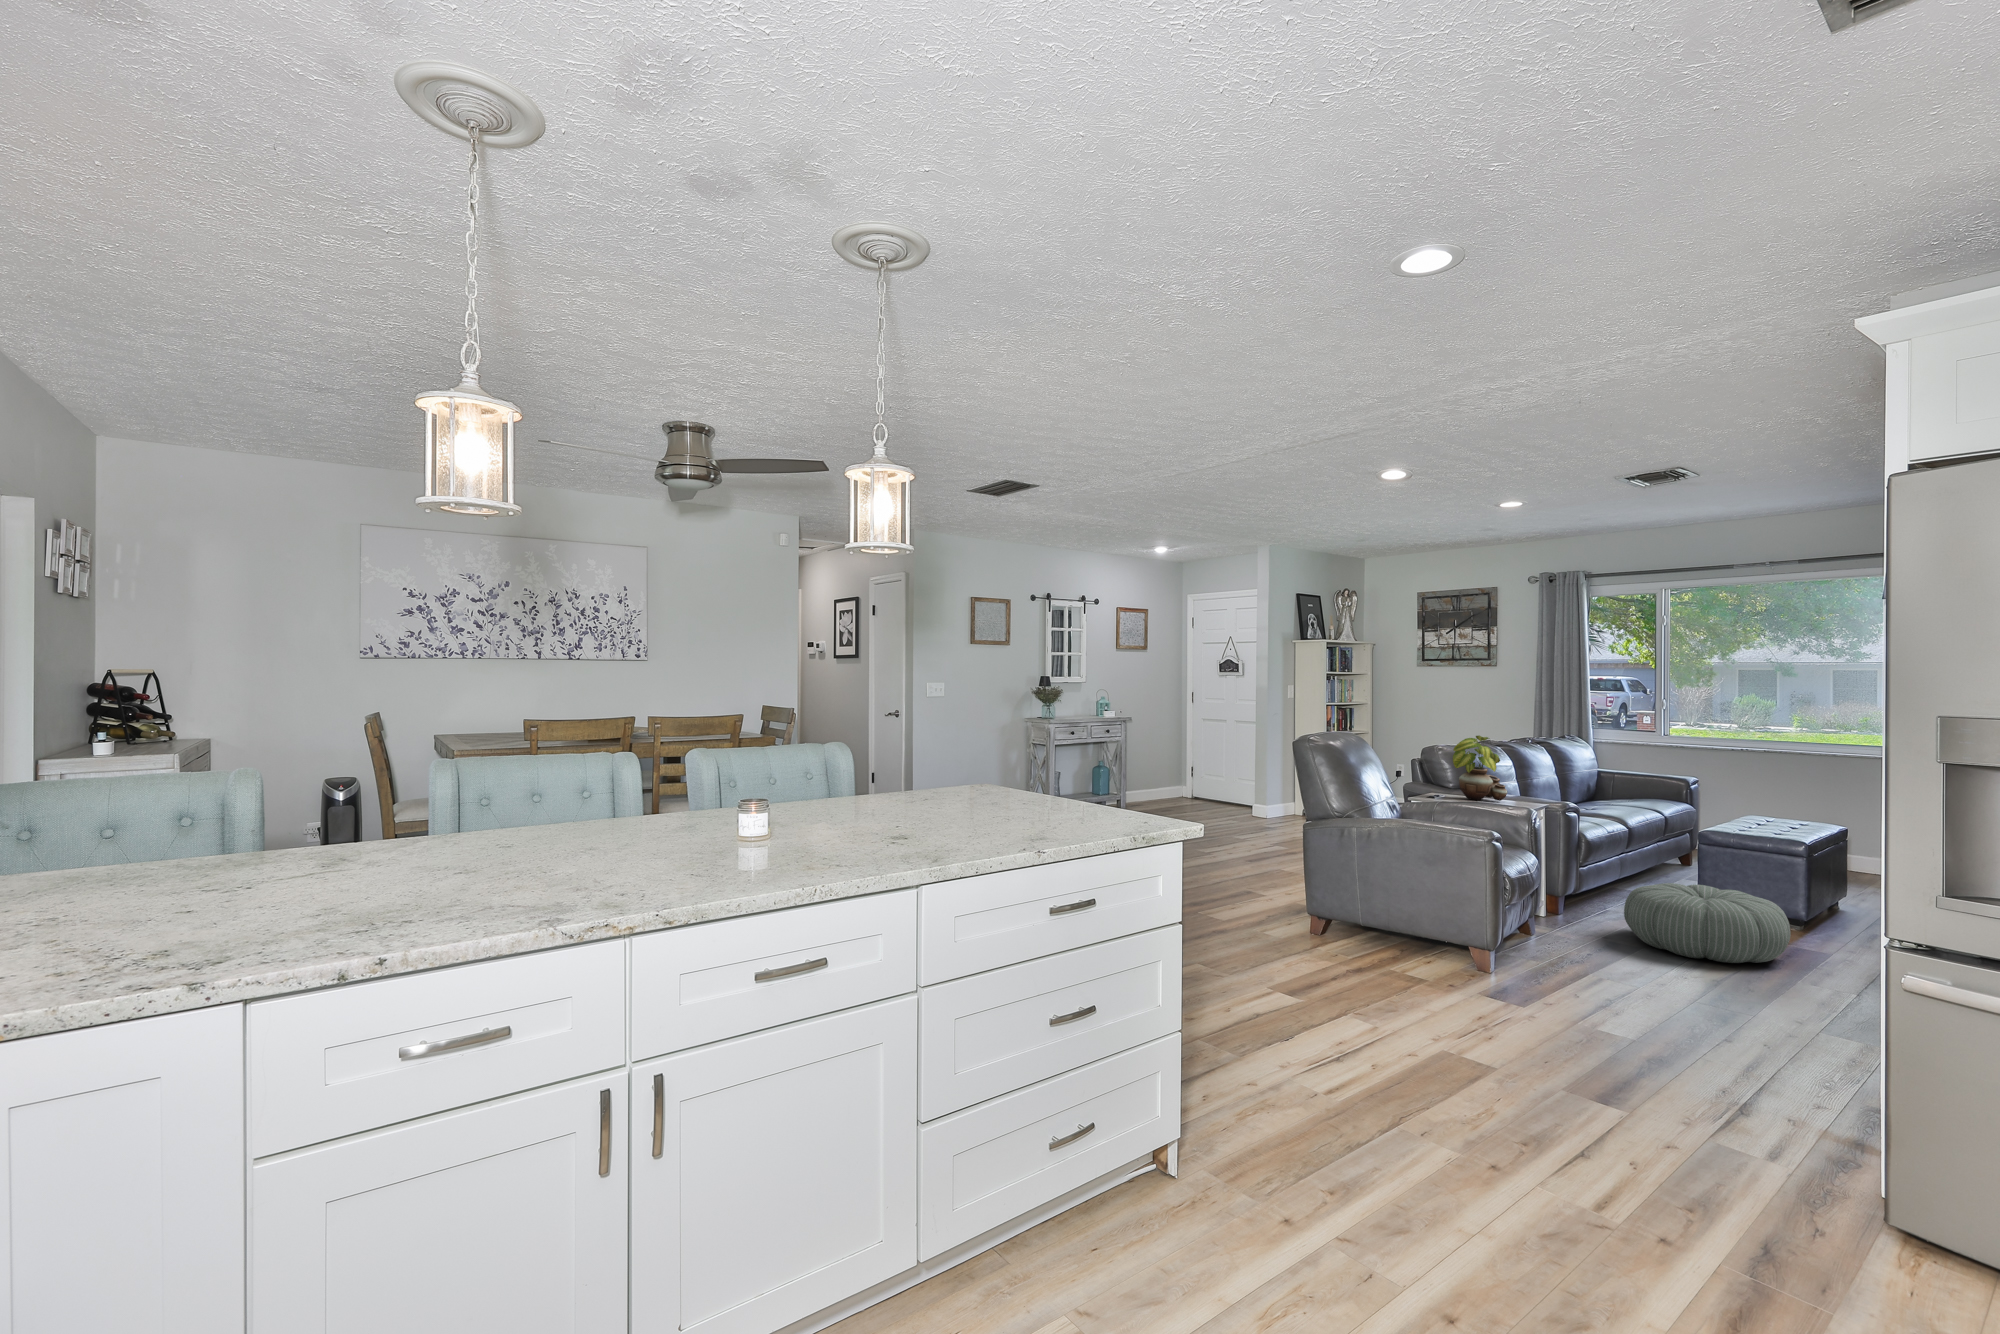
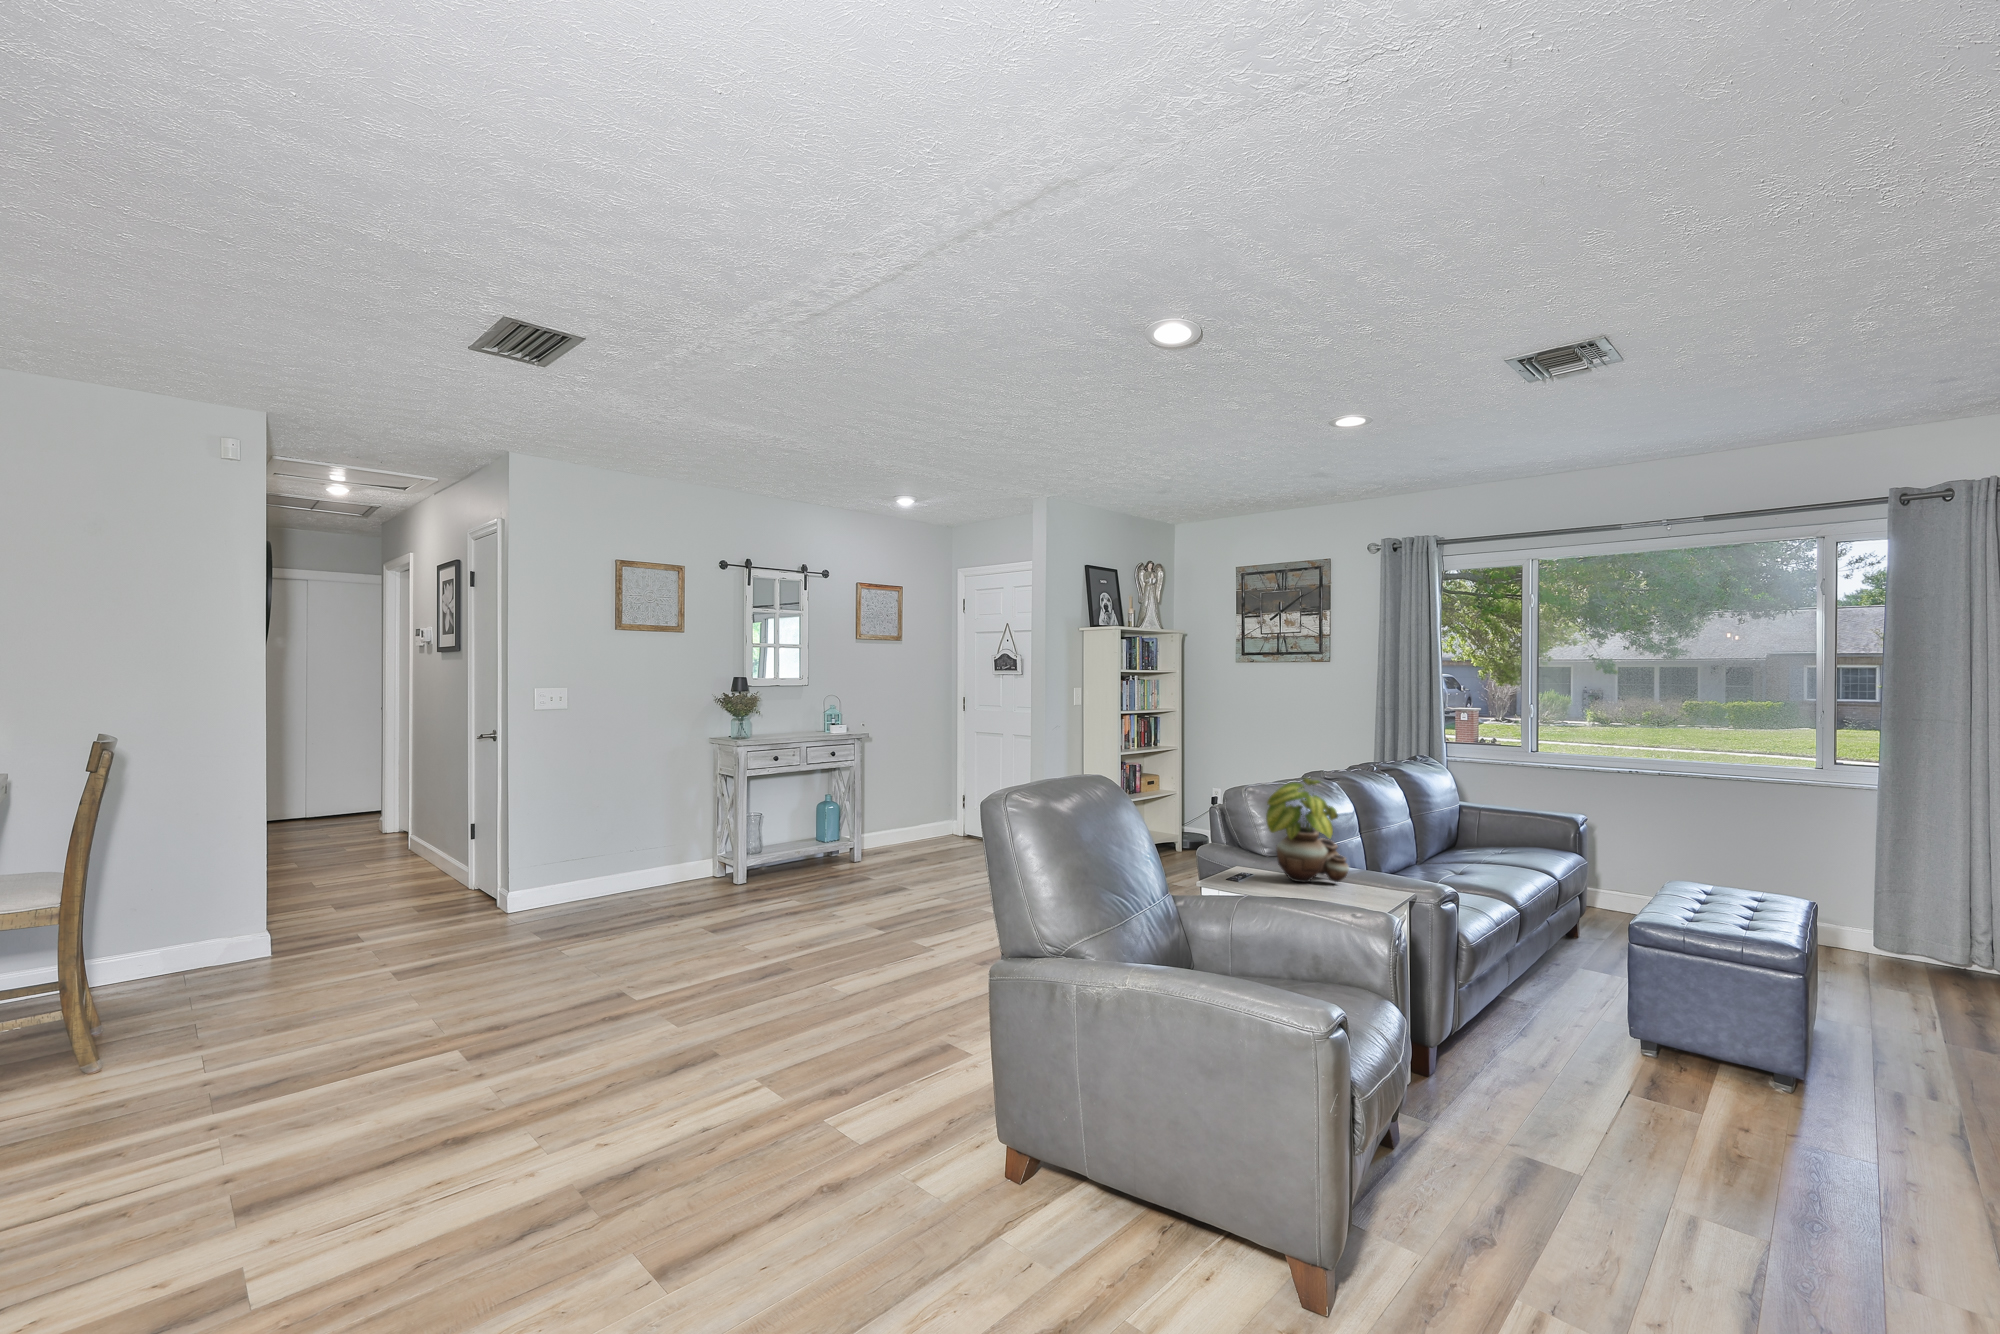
pouf: present [1624,883,1791,963] -> none [1533,1024,1811,1193]

